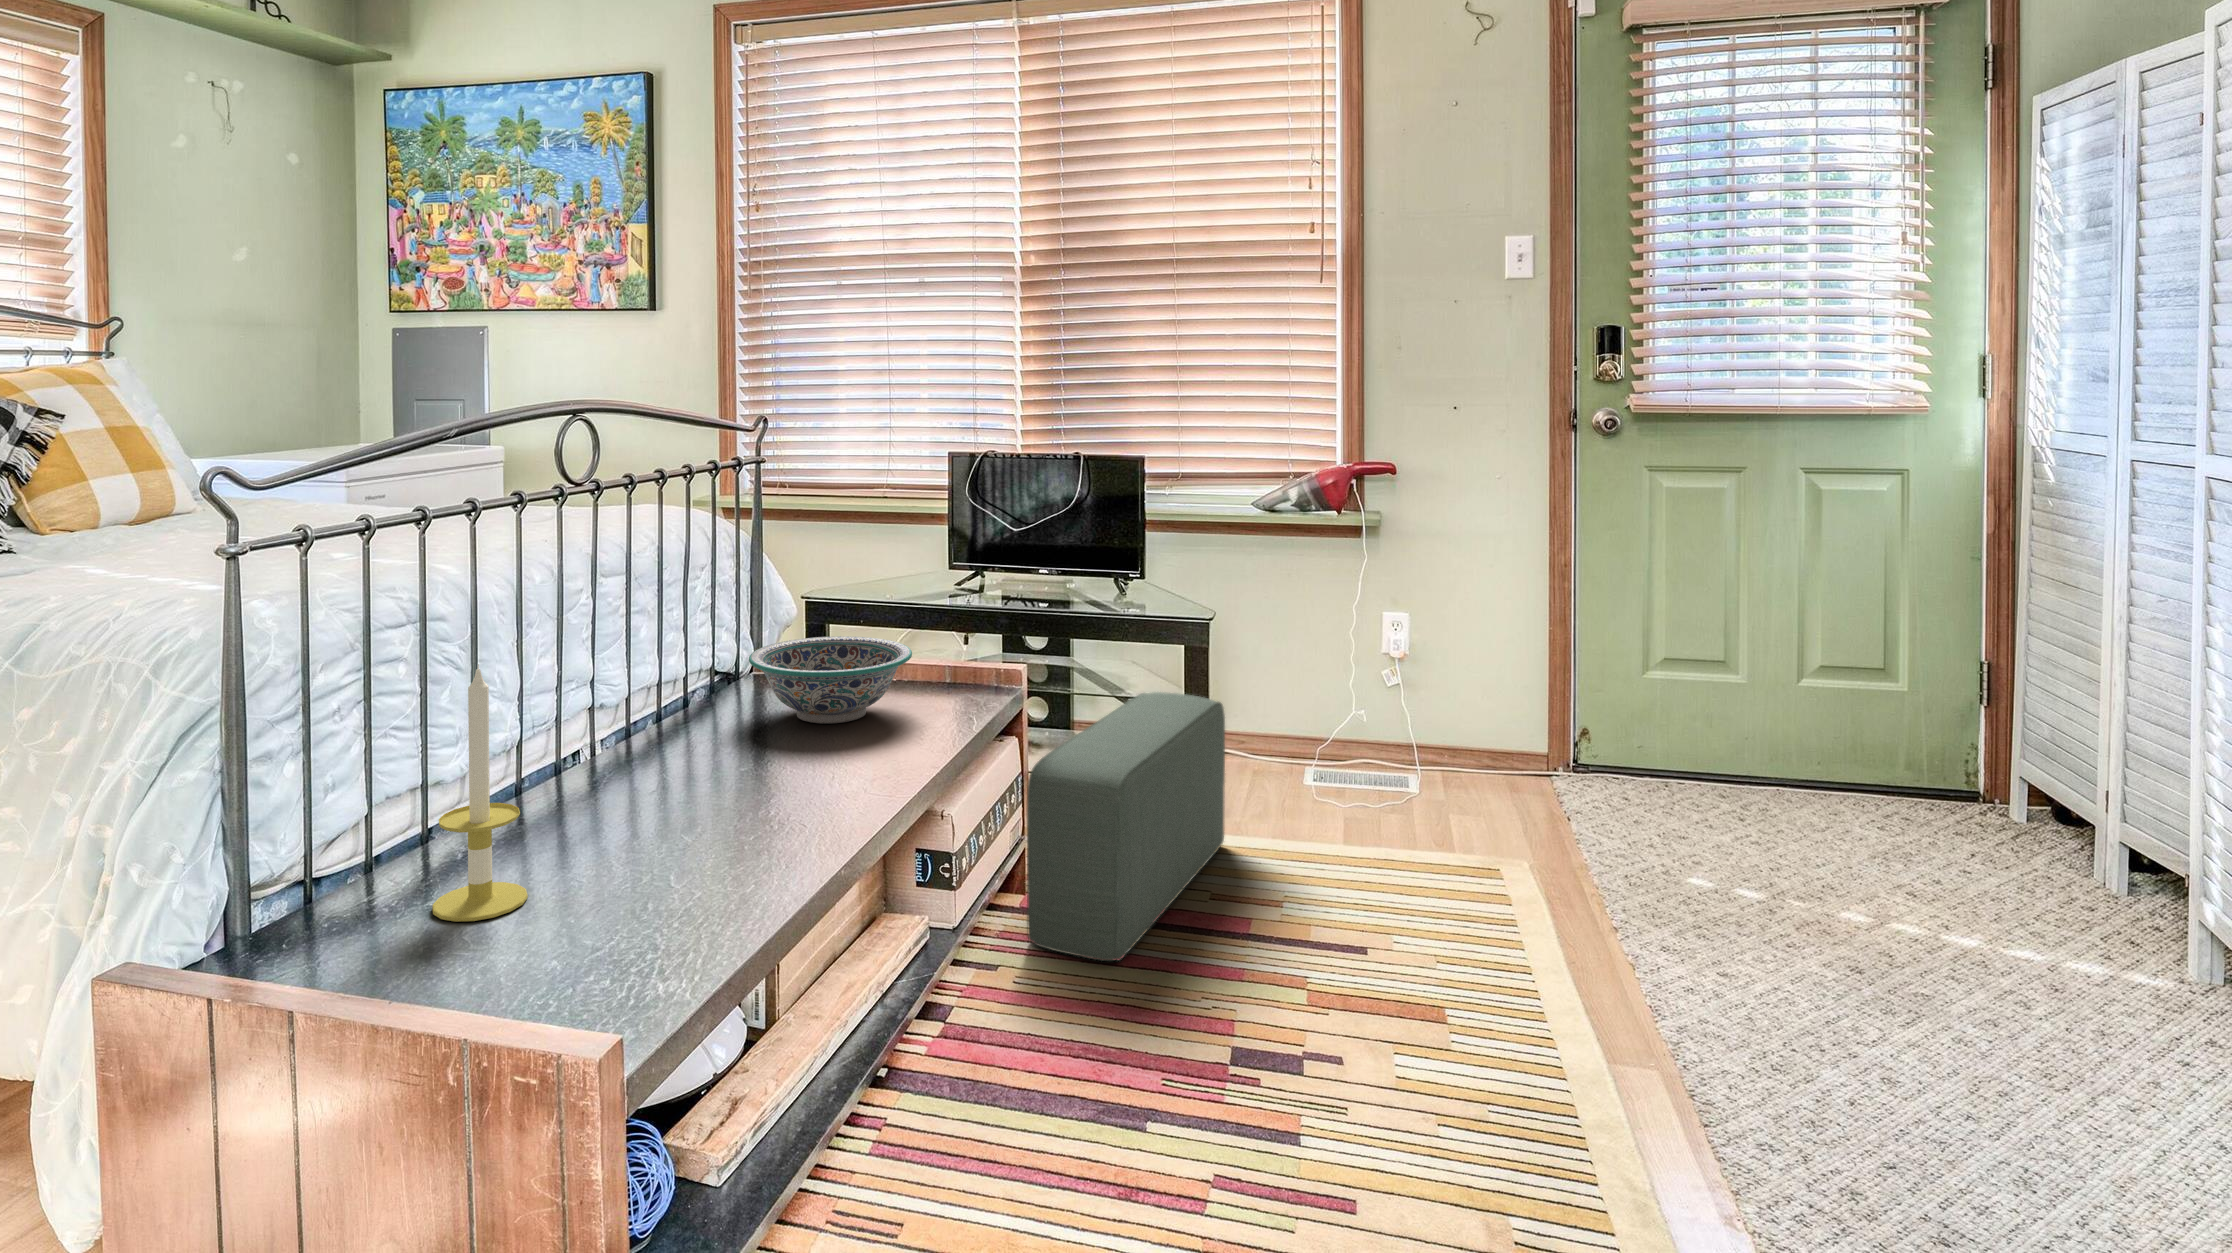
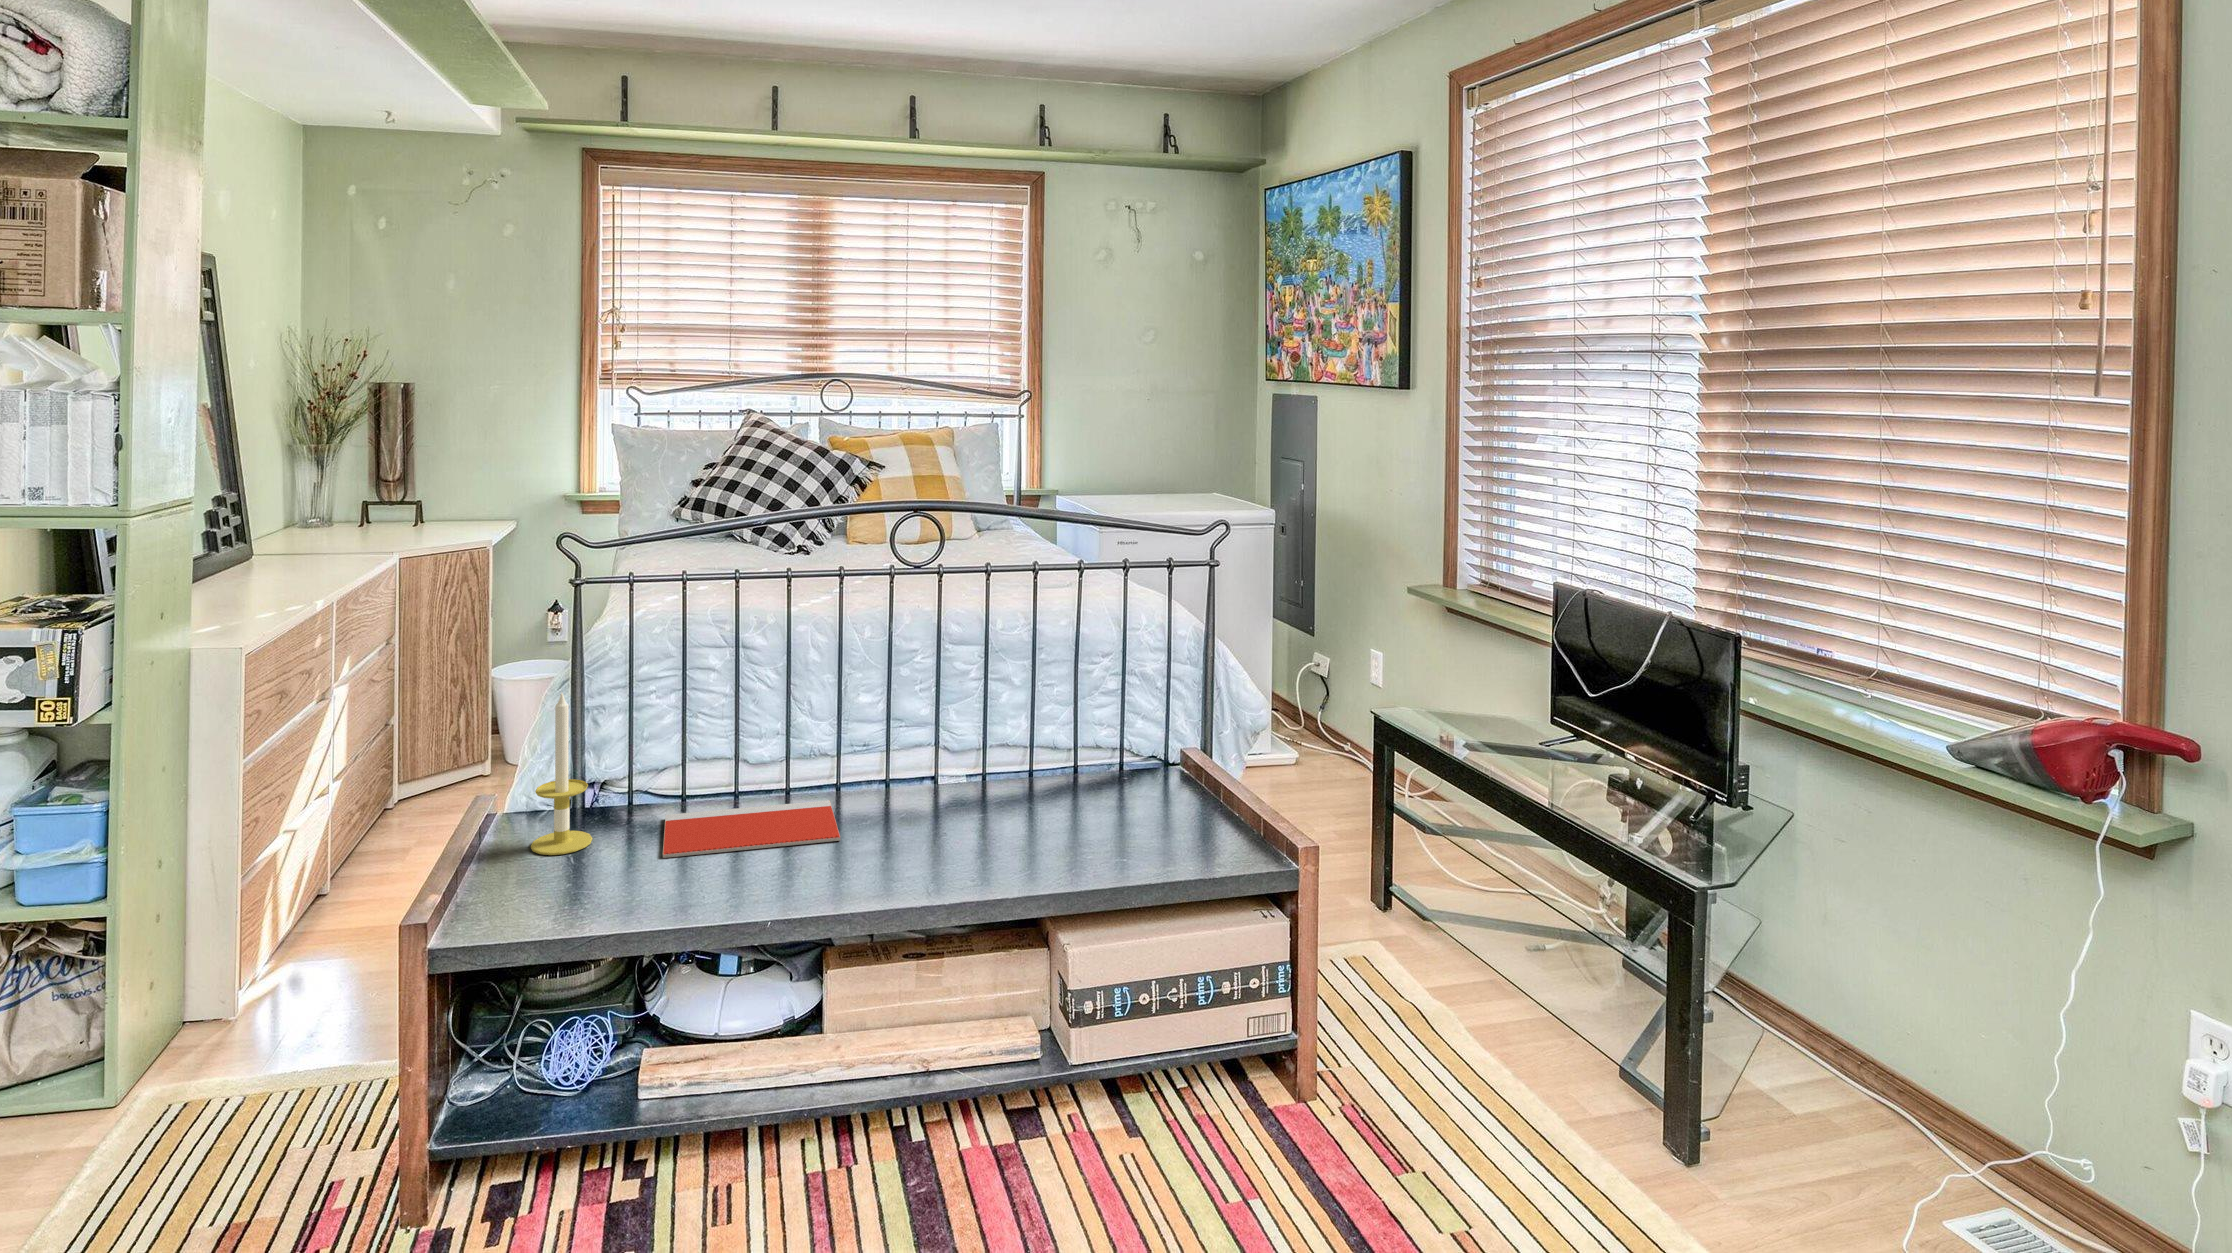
decorative bowl: present [749,636,912,724] -> none [957,737,1107,828]
pouf: present [1027,692,1225,961] -> none [1149,935,1568,1201]
notebook: none [514,766,754,856] -> present [663,800,840,858]

